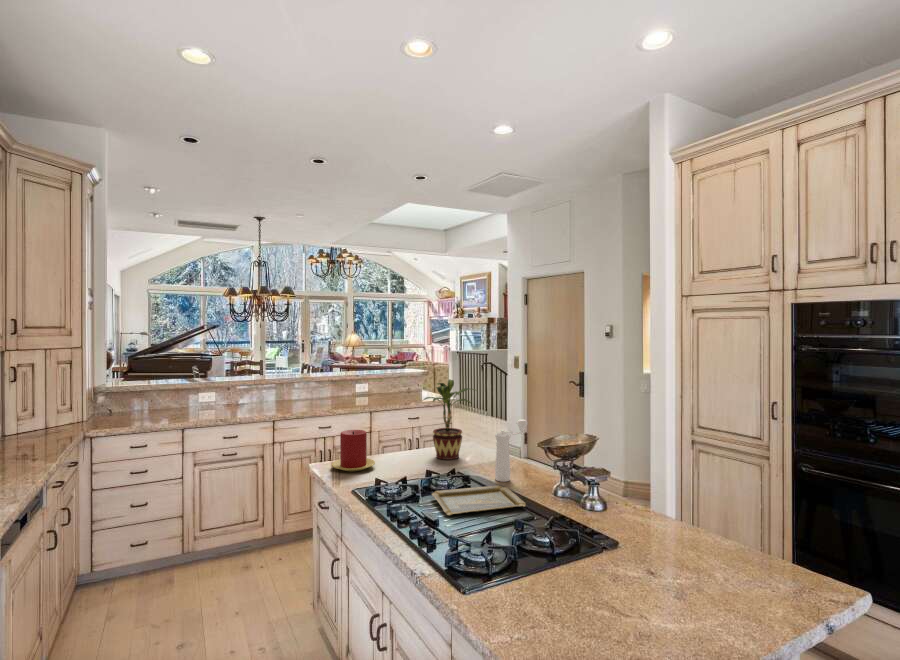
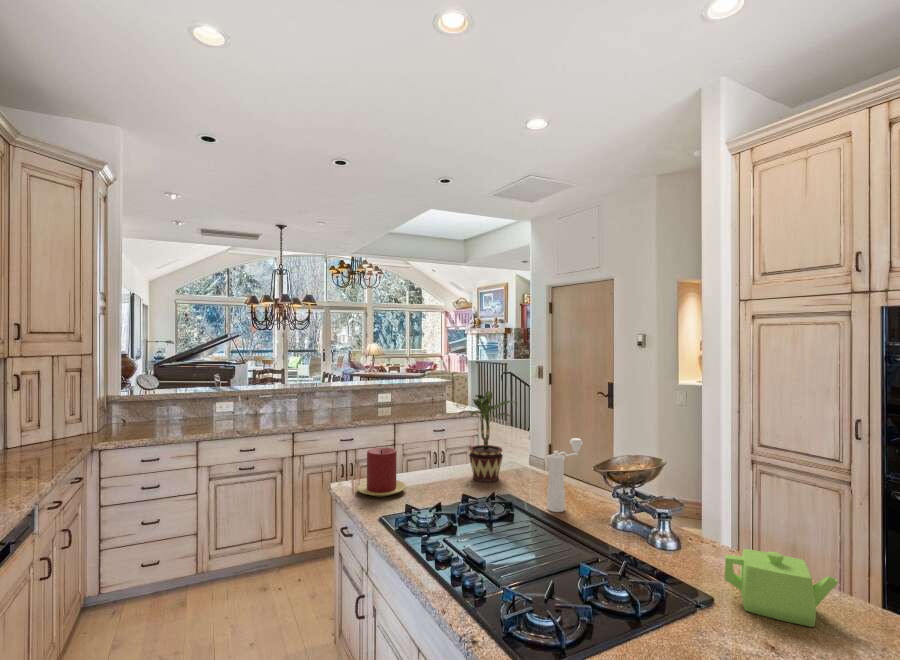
tray: present [432,486,526,515] -> none [478,519,595,562]
teapot: none [616,499,693,552] -> present [725,549,838,627]

